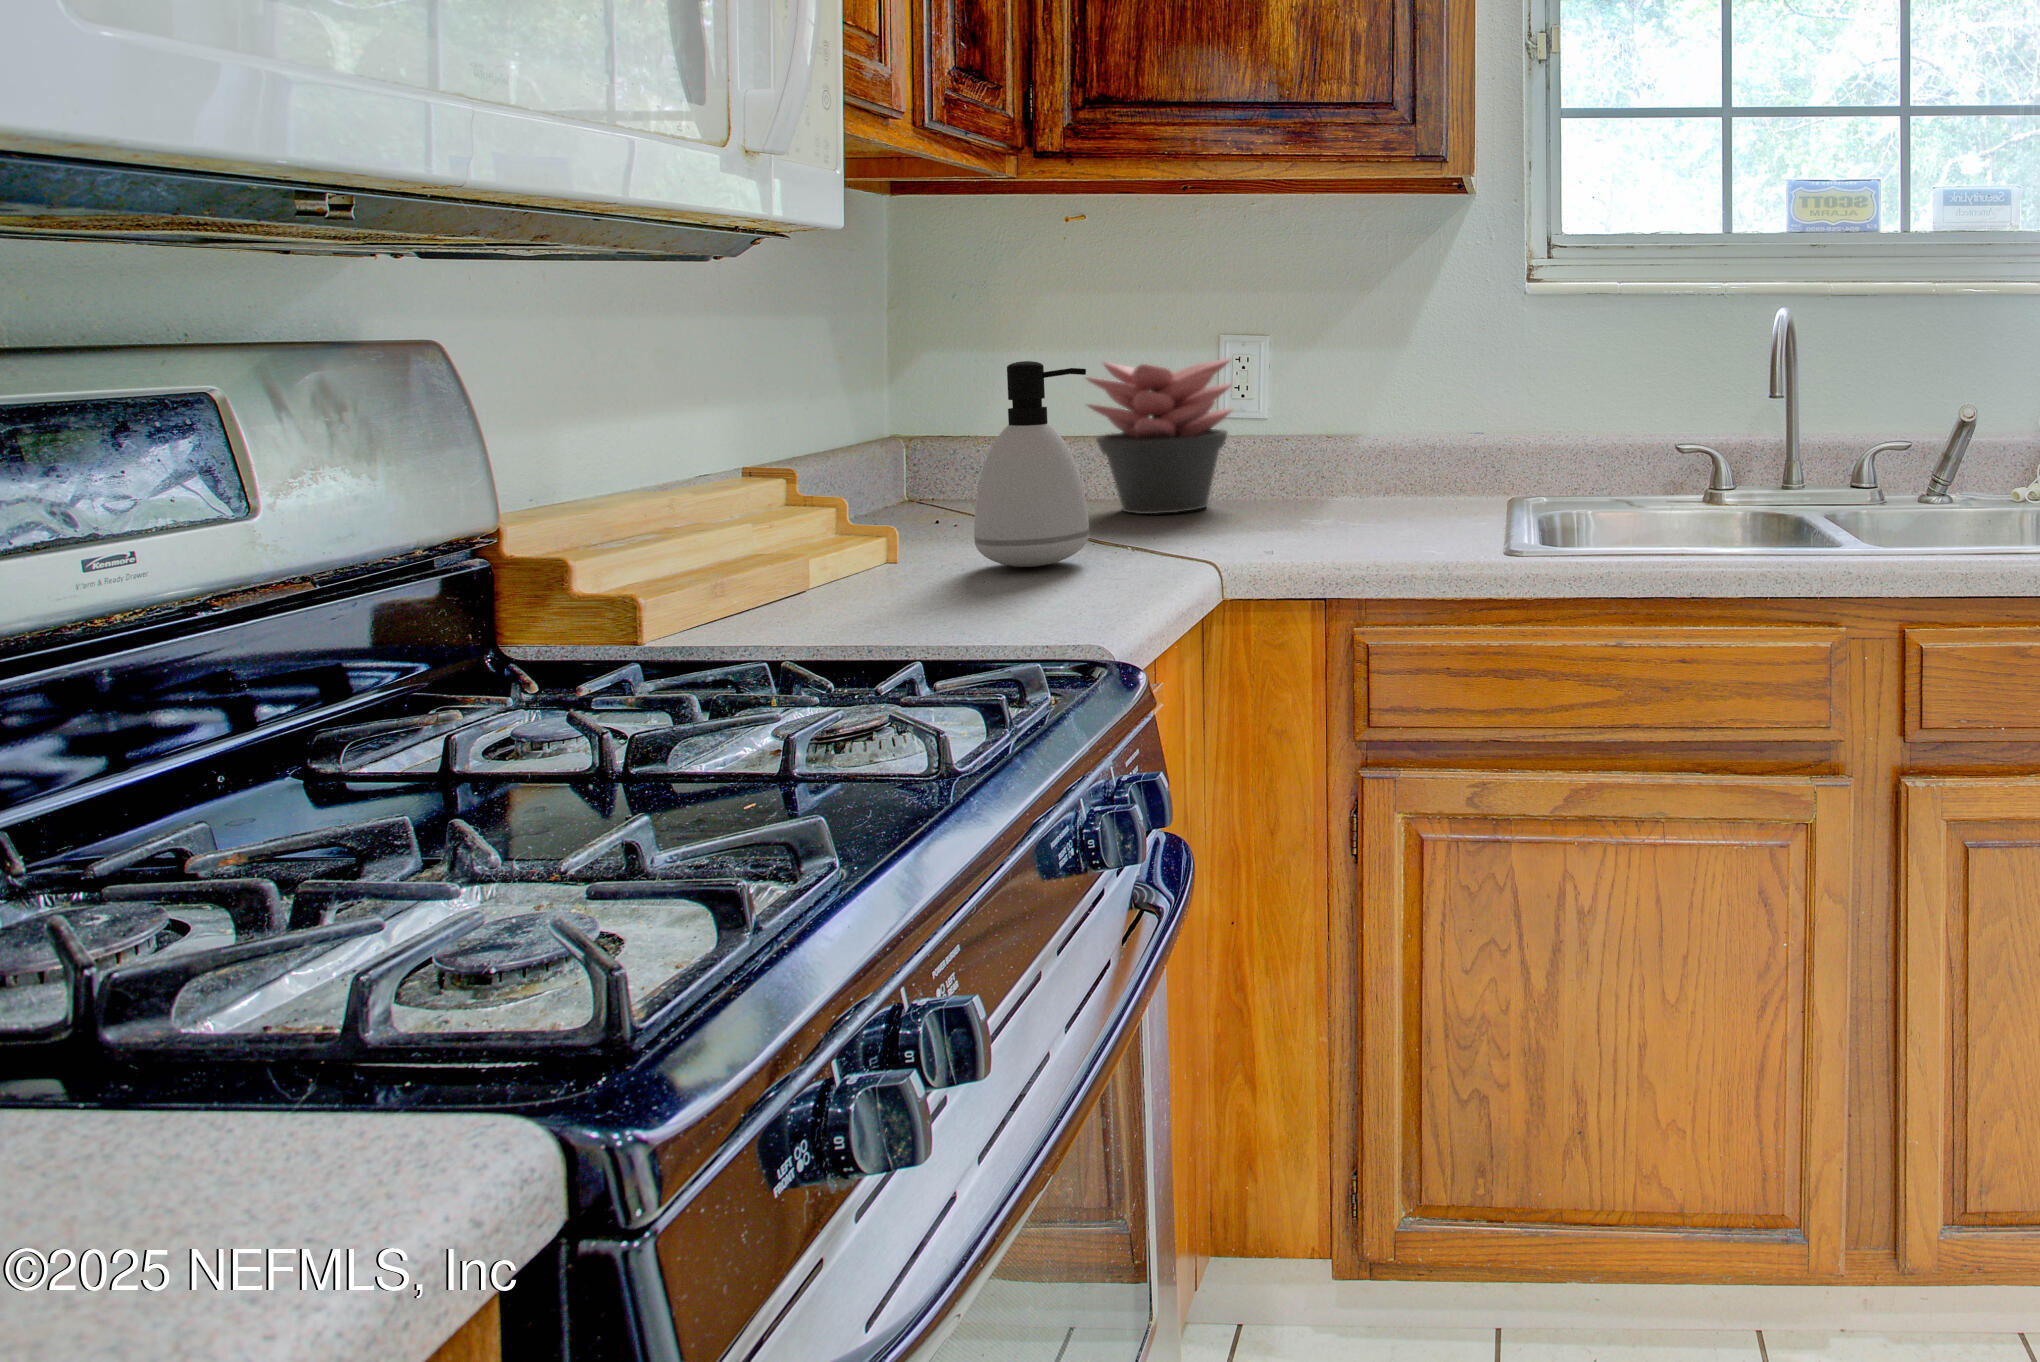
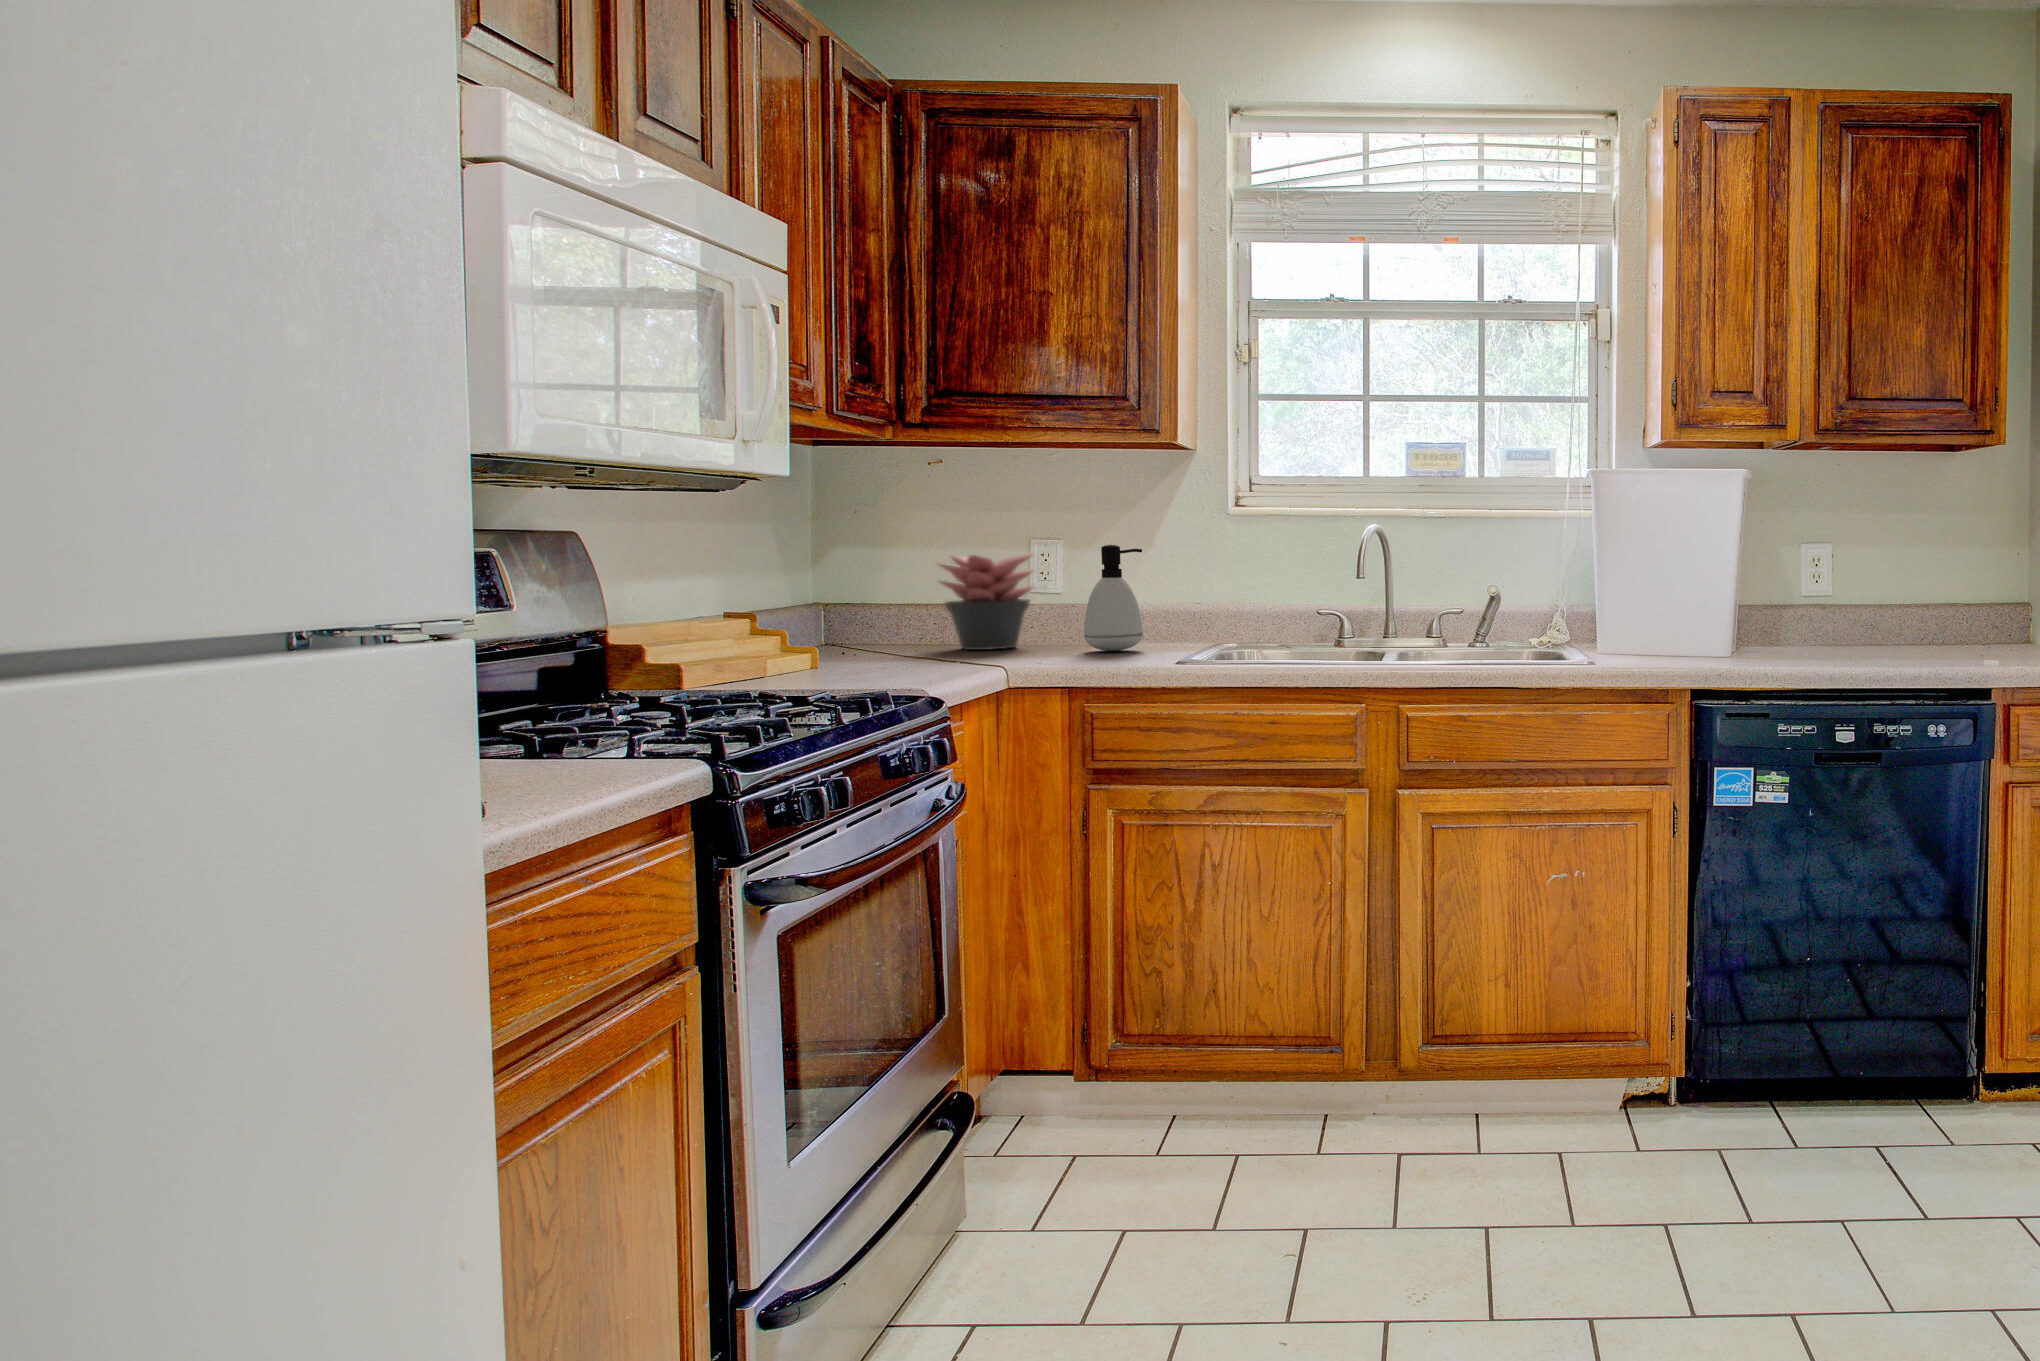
soap dispenser: present [974,361,1089,567] -> present [1084,545,1143,651]

